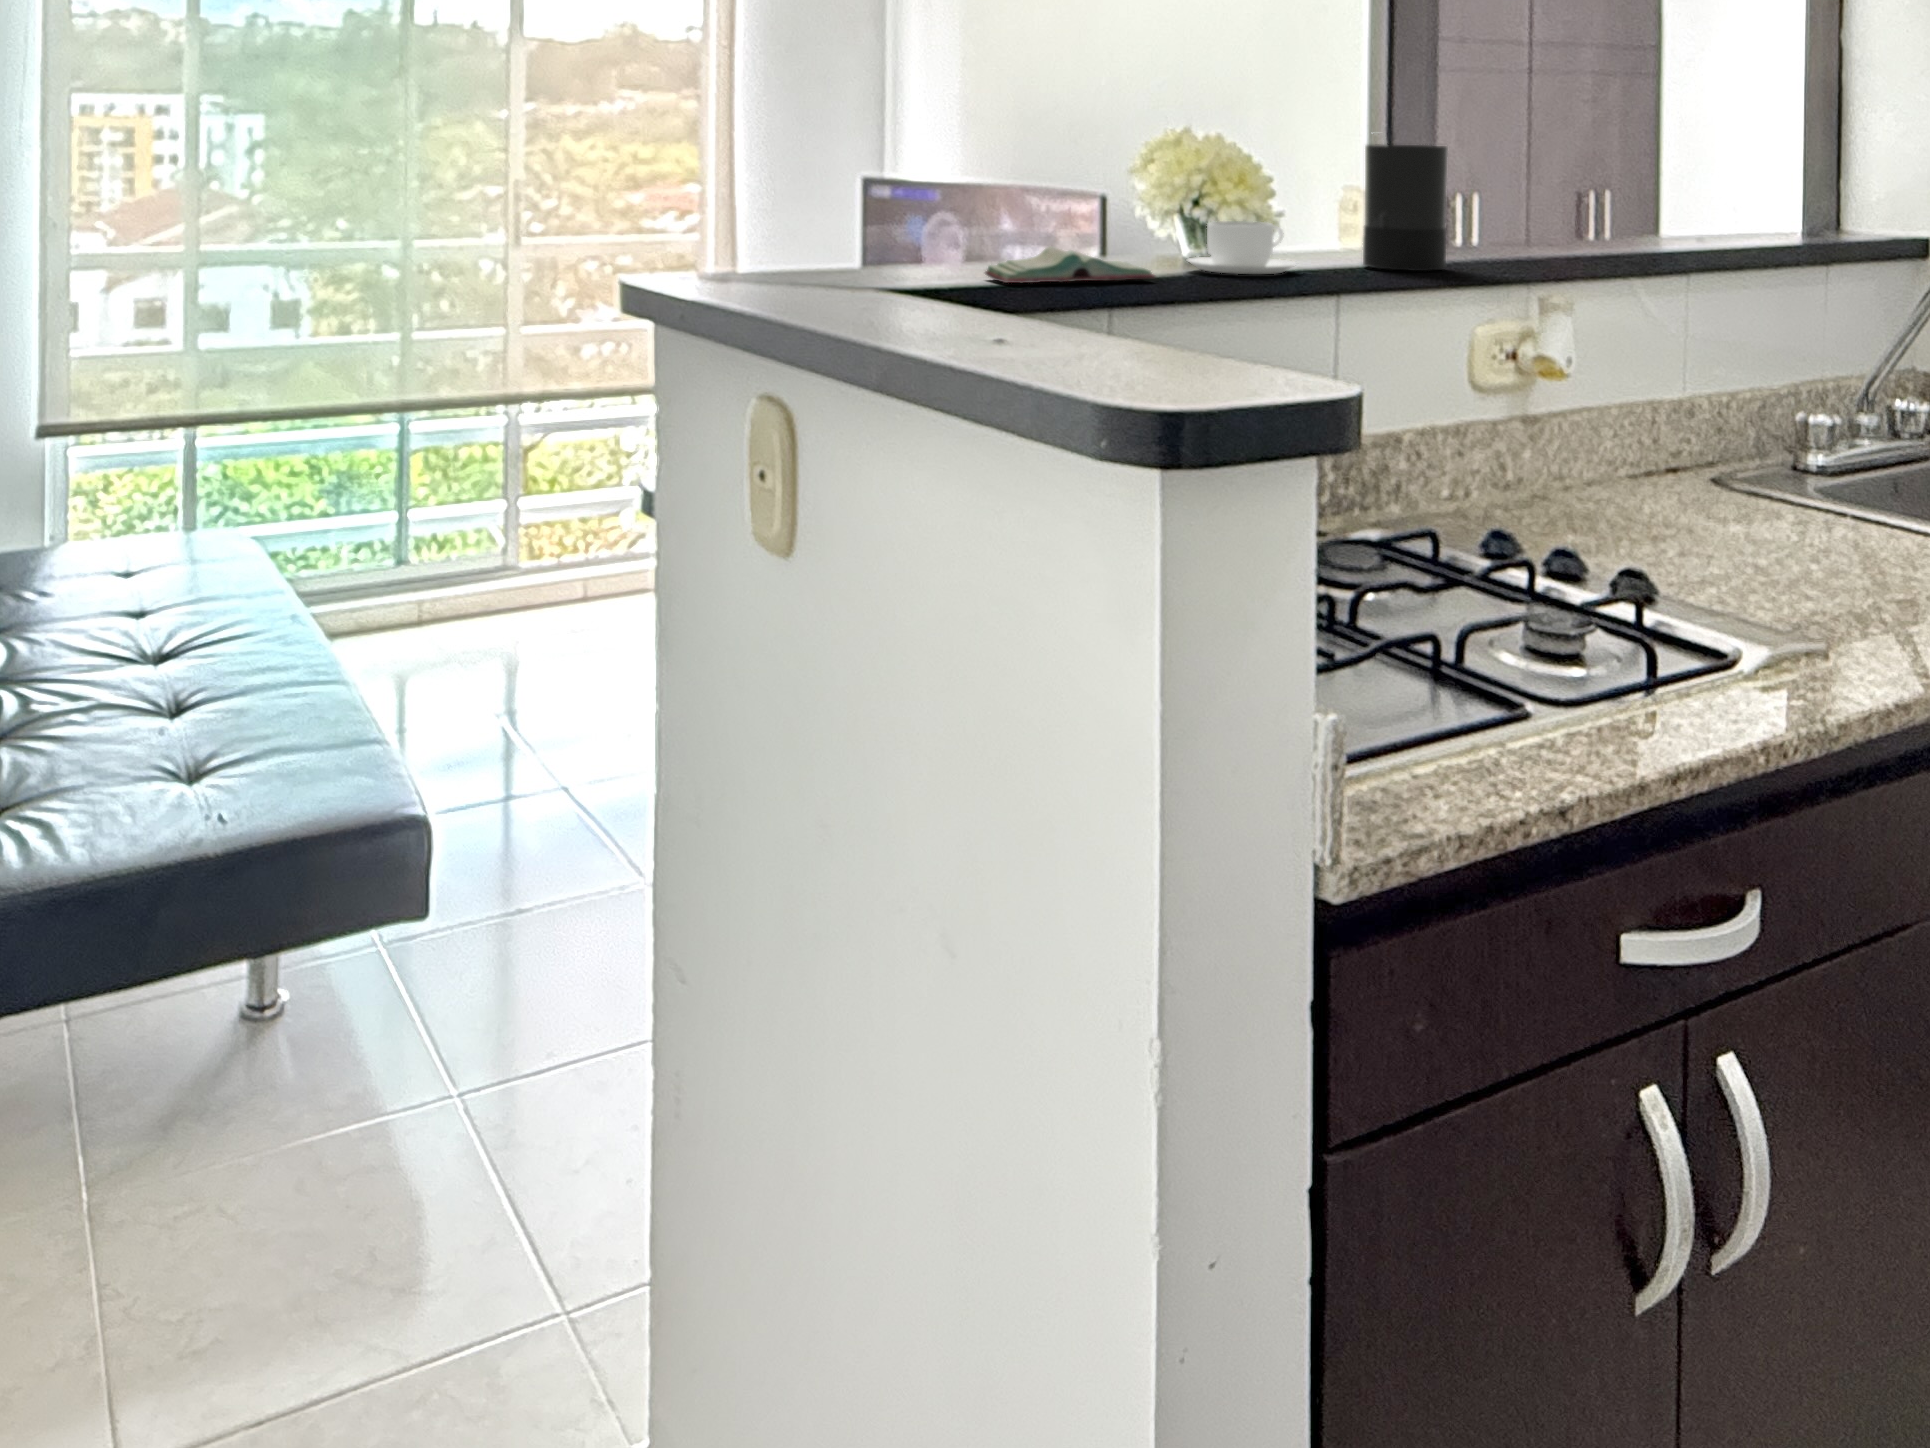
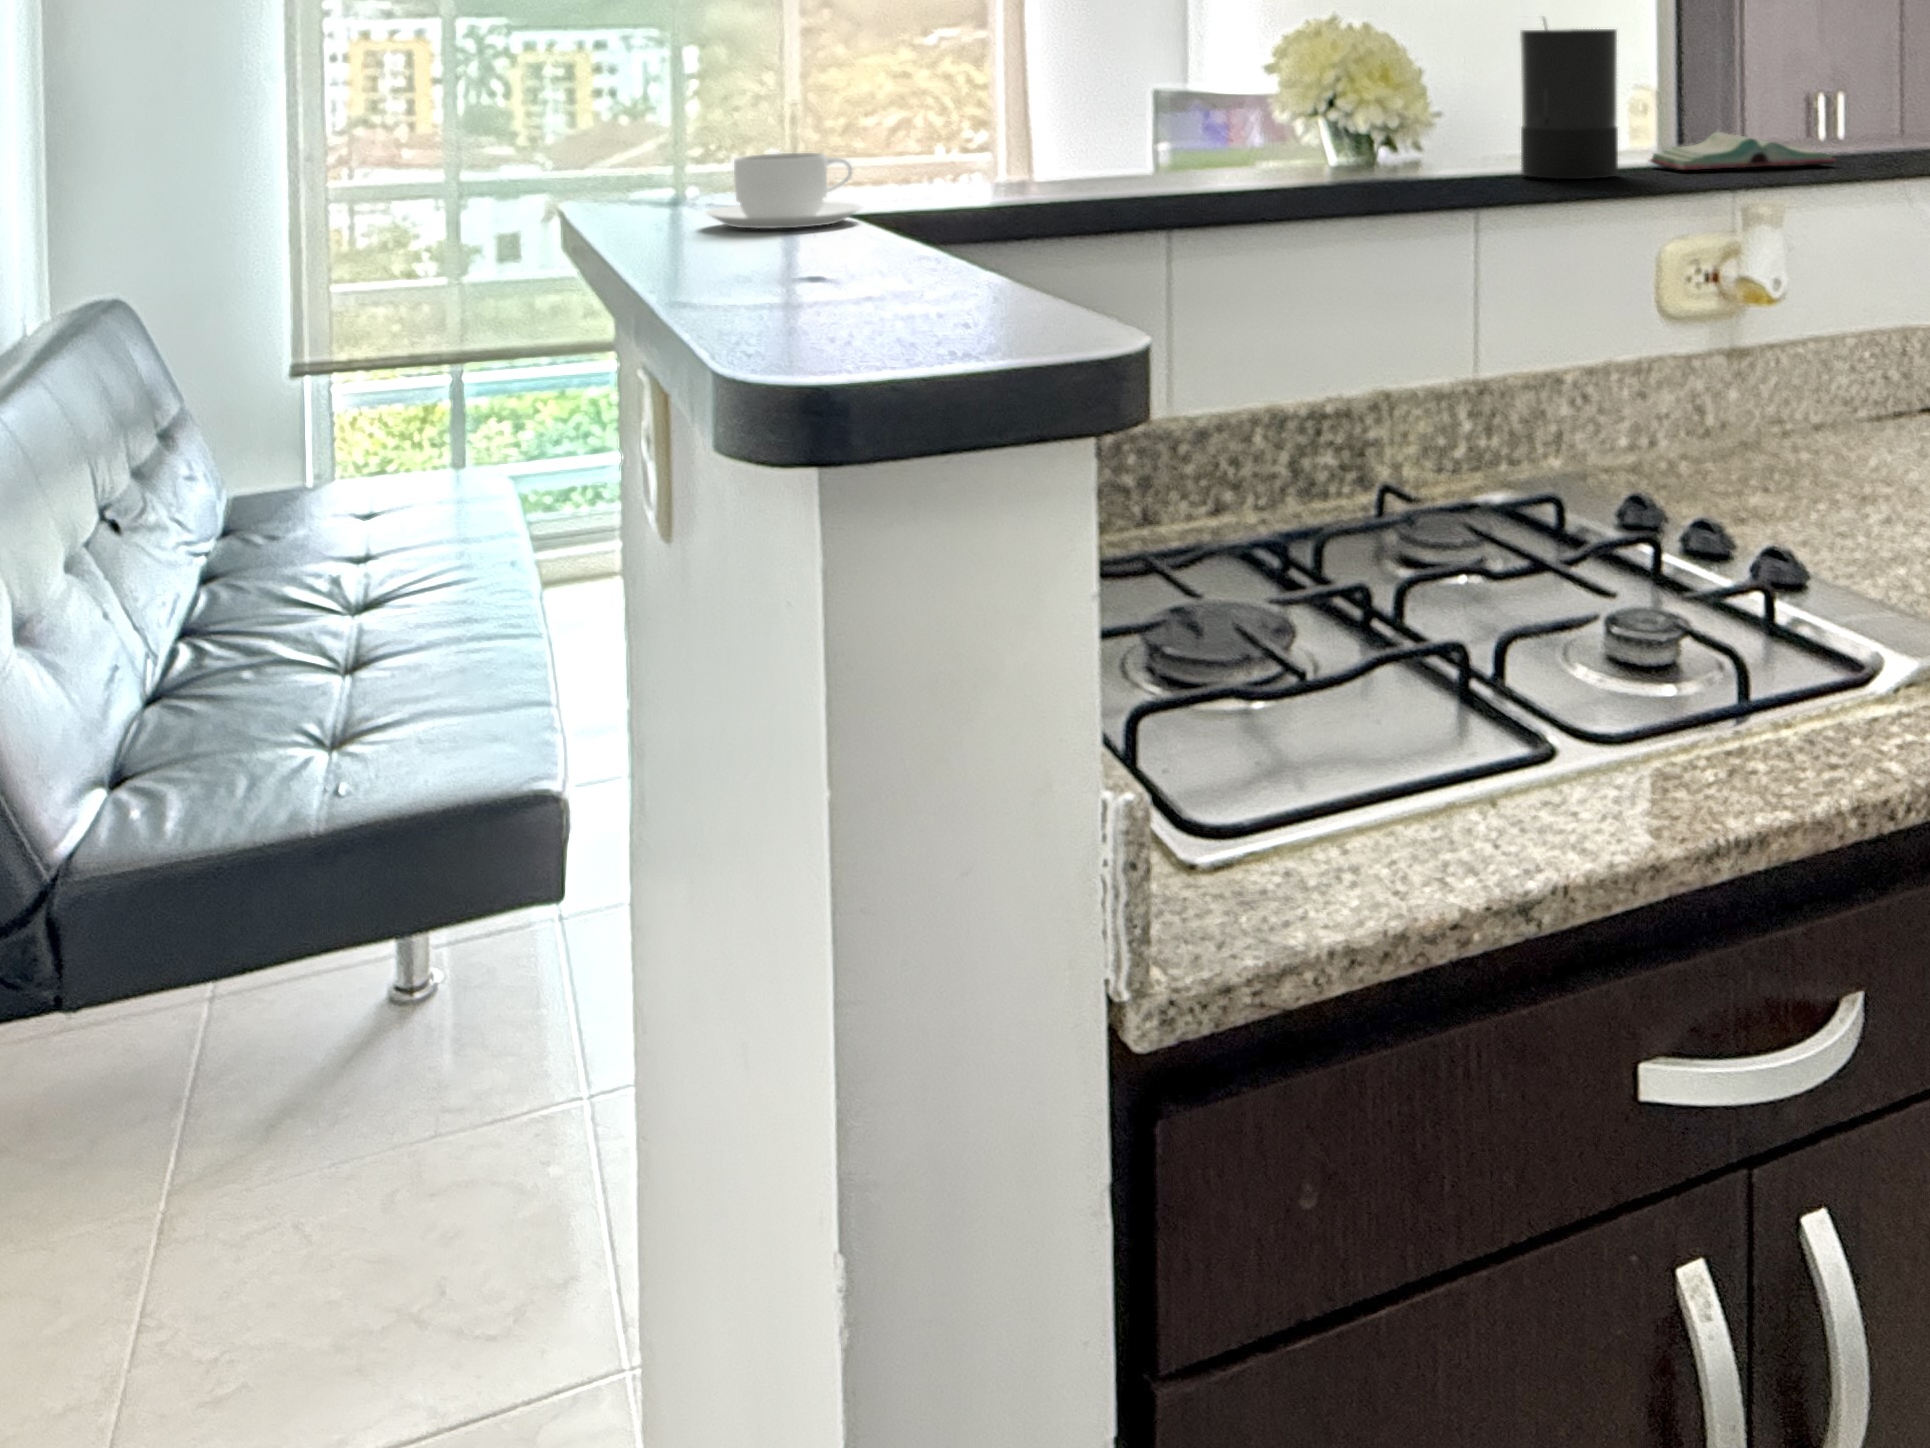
coffee cup: present [1187,221,1297,274] -> present [706,153,861,228]
book: present [985,246,1155,283] -> present [1650,132,1836,170]

